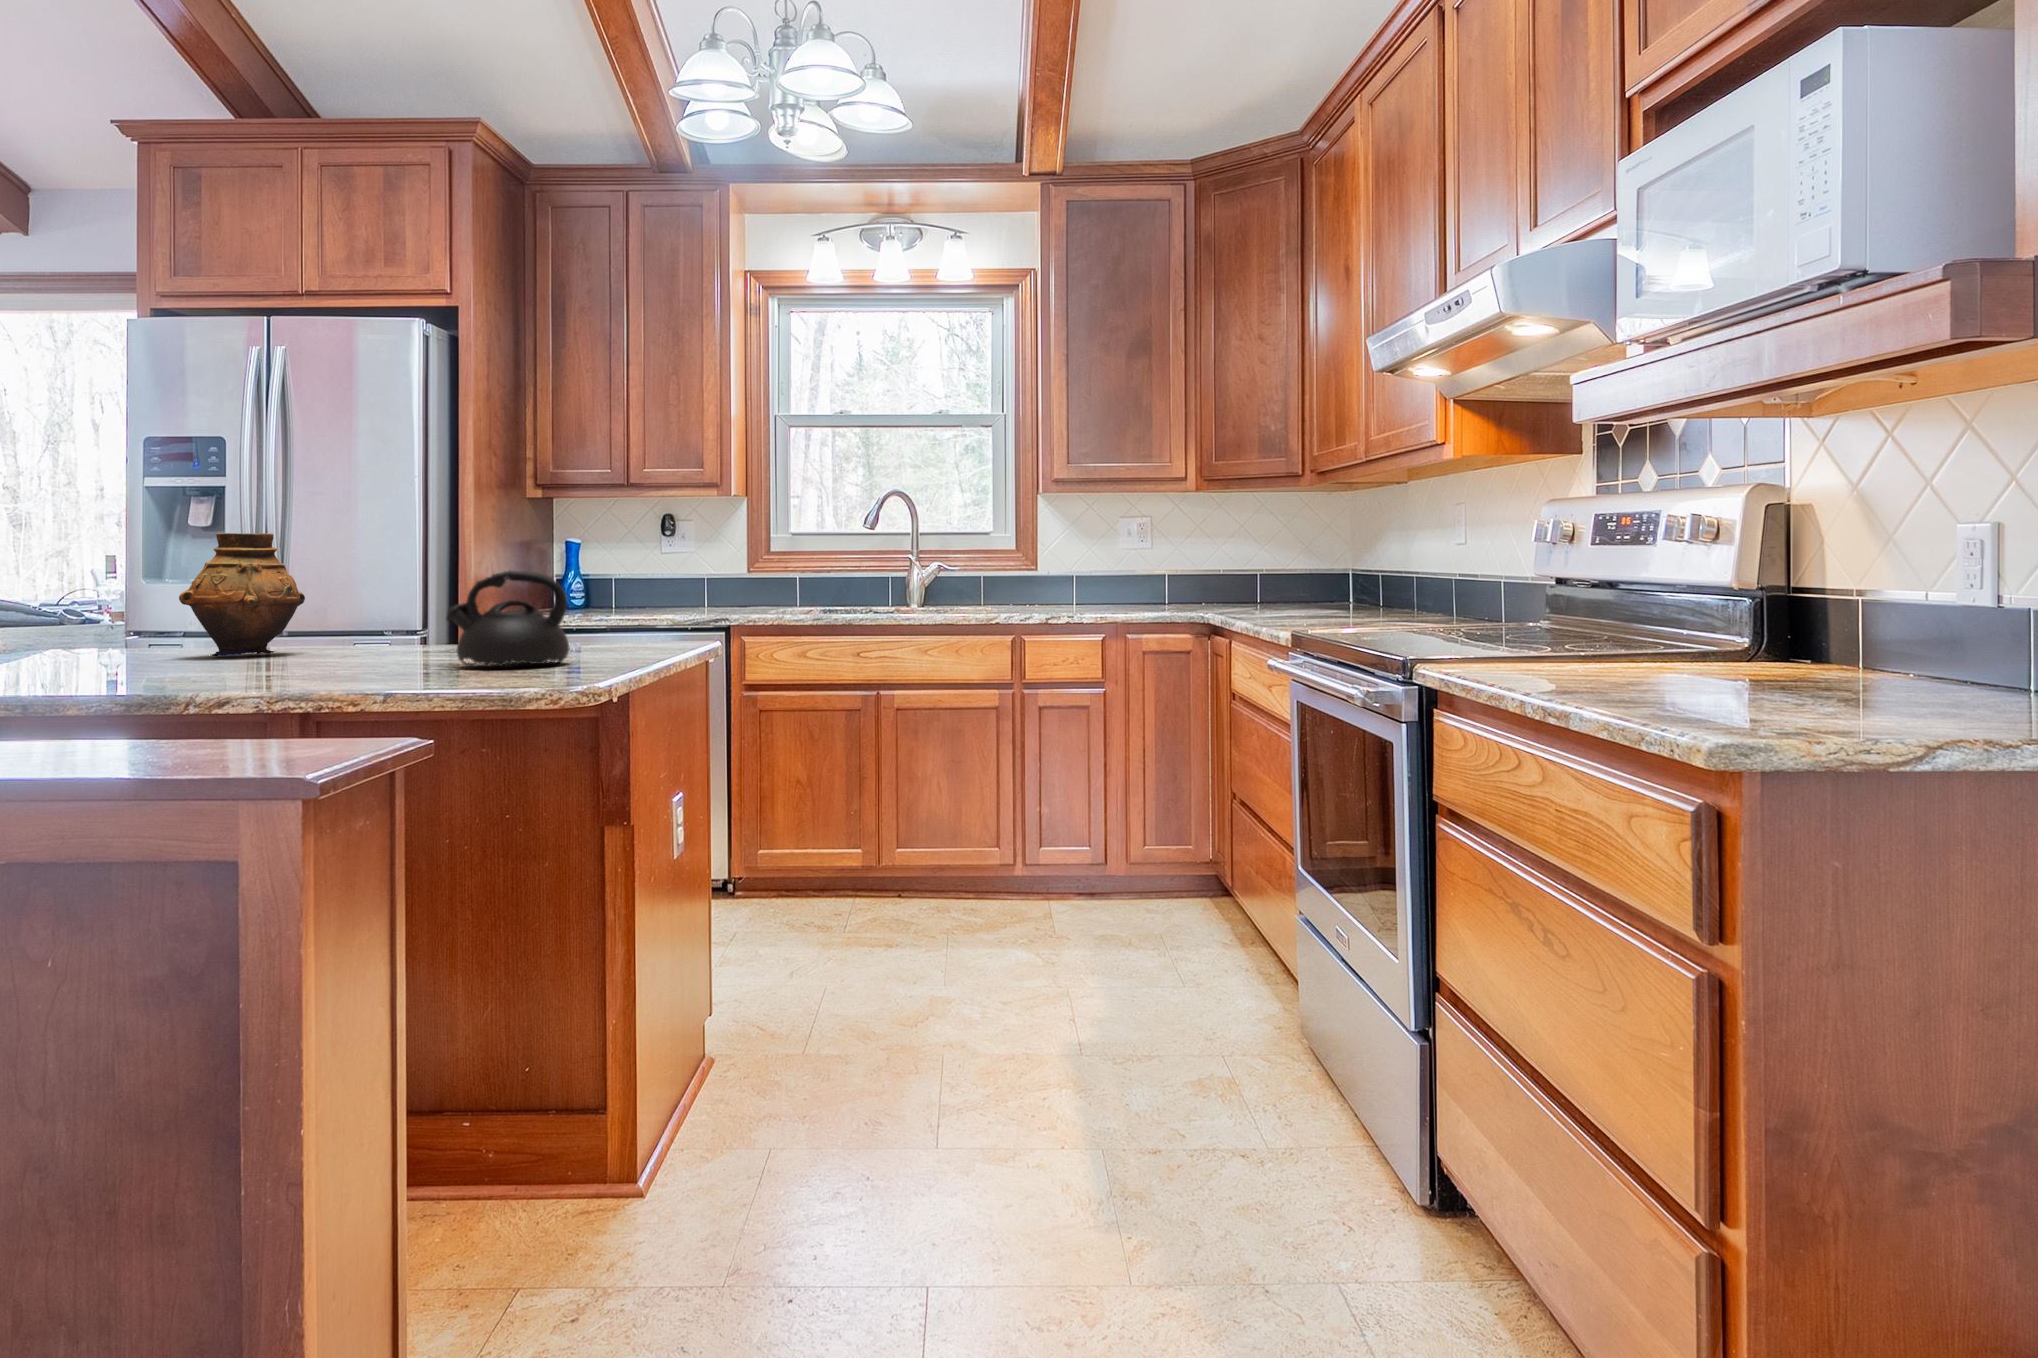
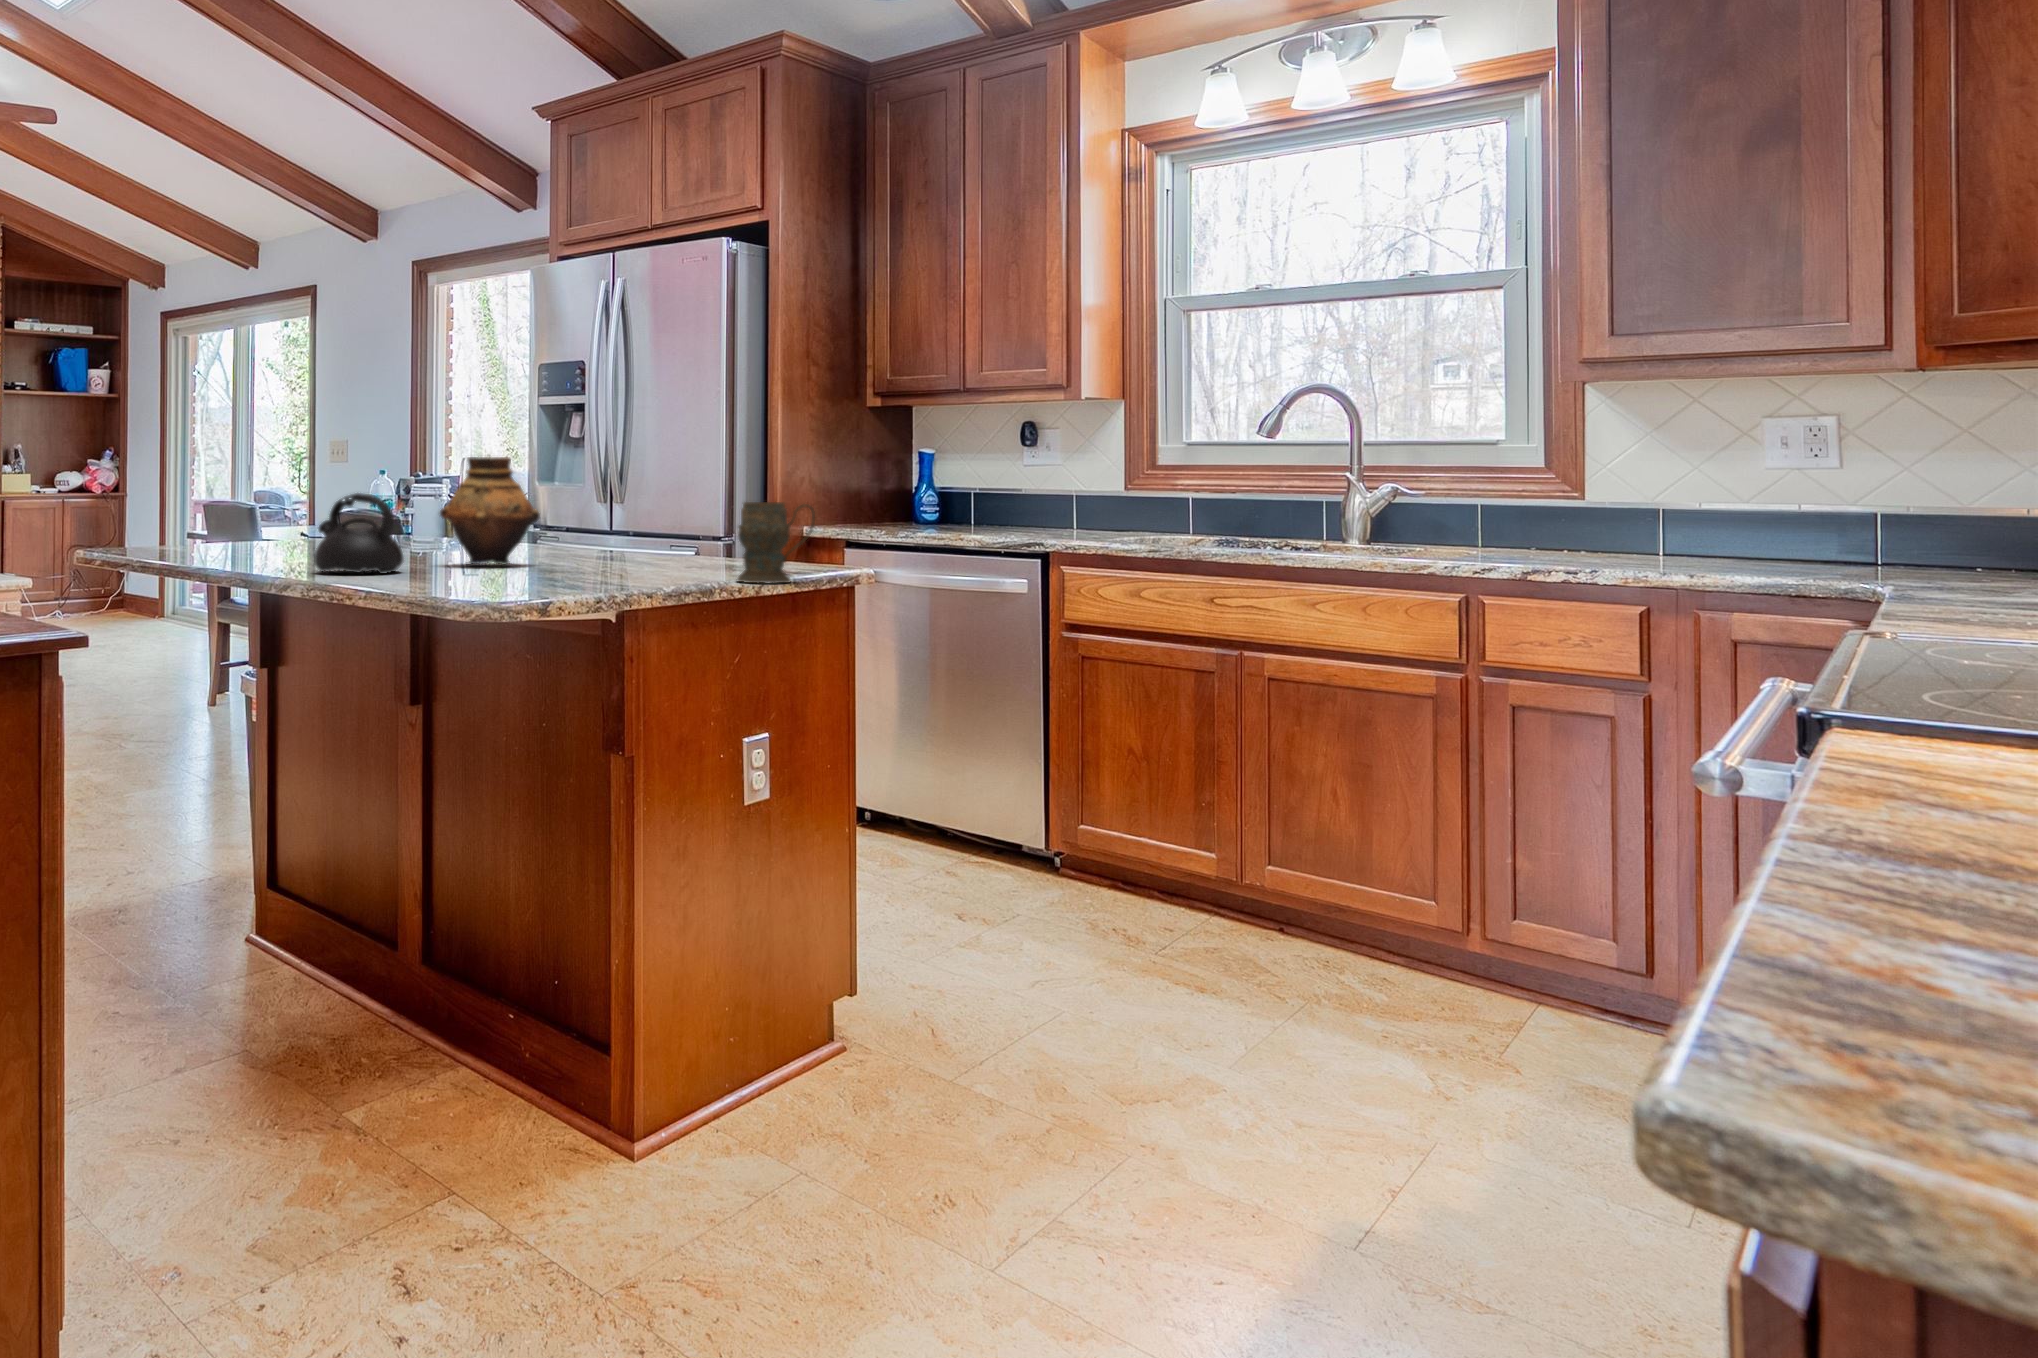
teapot: present [446,570,569,667] -> present [314,493,403,574]
mug: none [585,578,656,652] -> present [737,502,815,583]

